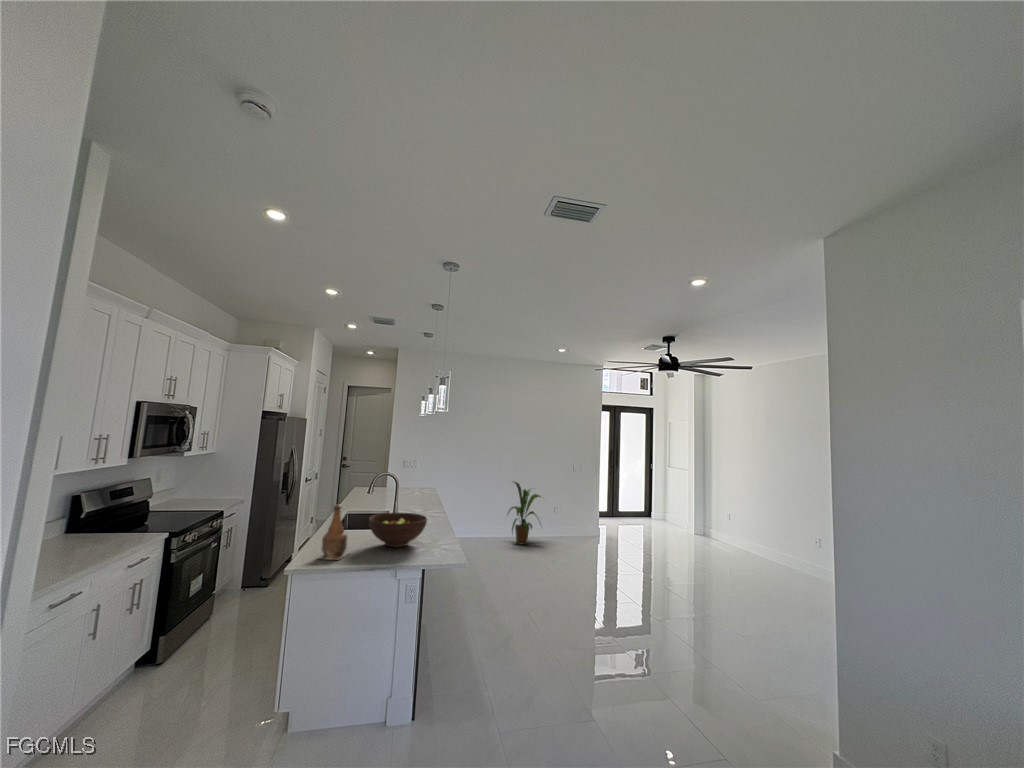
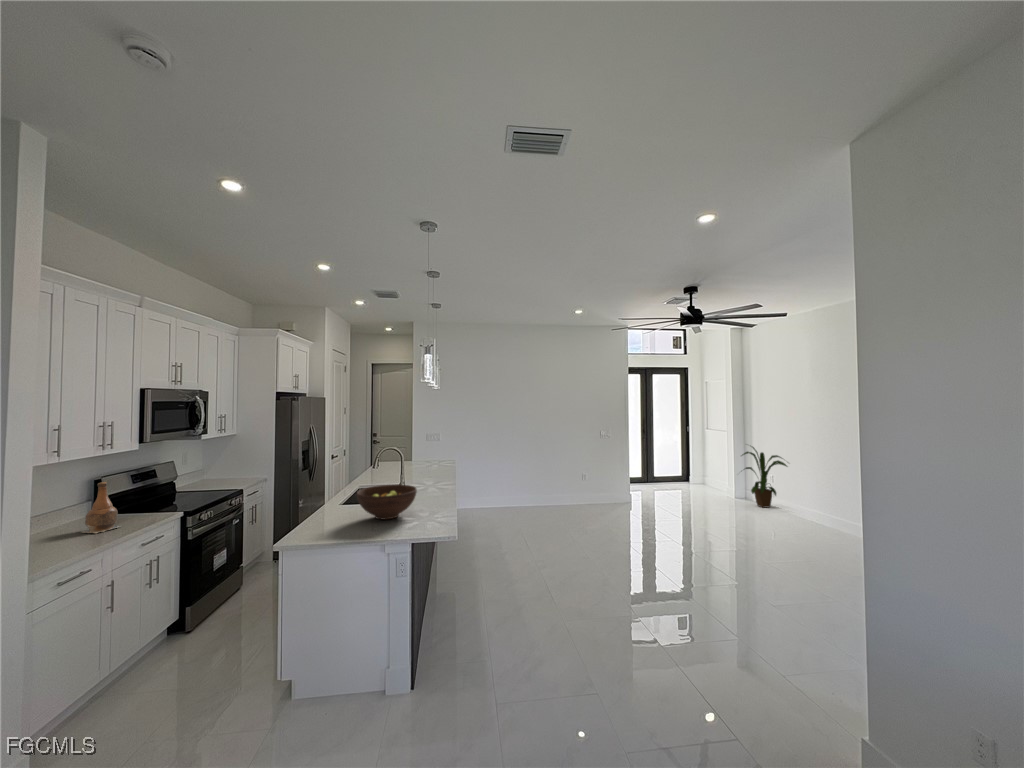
house plant: present [508,482,541,545] -> present [742,447,787,508]
bottle: present [319,505,347,560] -> present [81,482,120,533]

